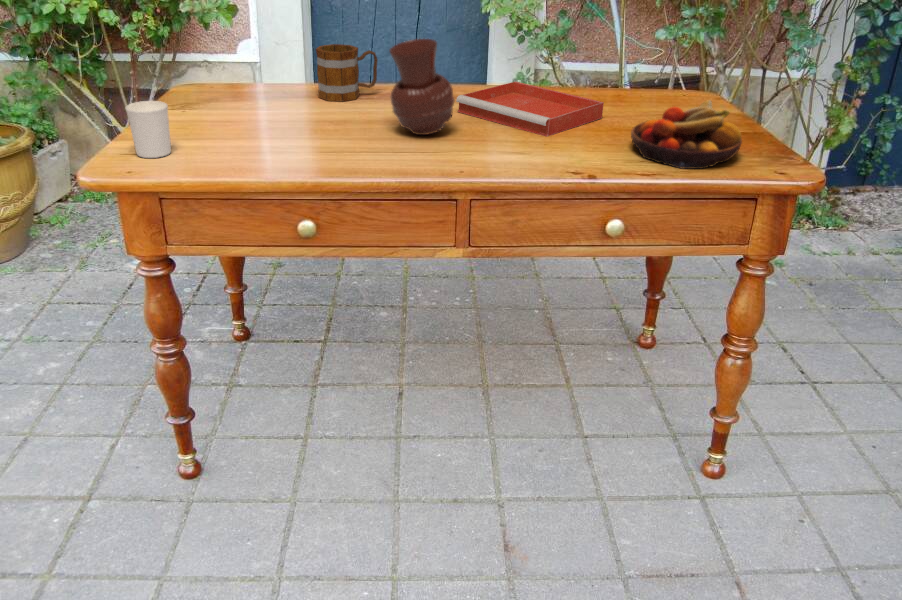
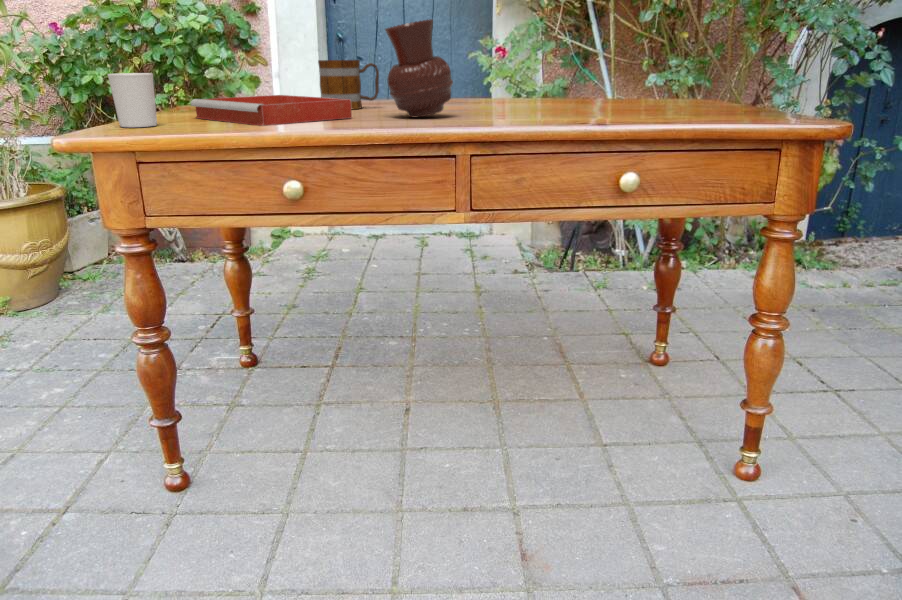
tray: present [456,81,604,136] -> present [191,95,352,126]
fruit bowl: present [631,100,742,169] -> none [636,69,756,124]

